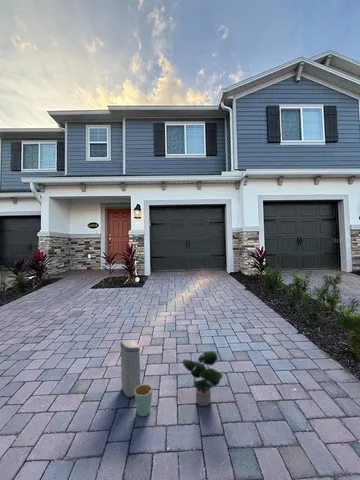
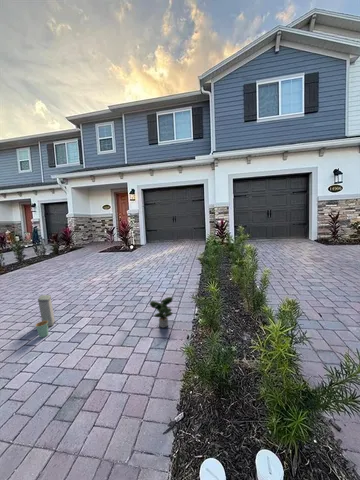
potted plant: present [182,351,223,406] -> present [150,297,173,328]

